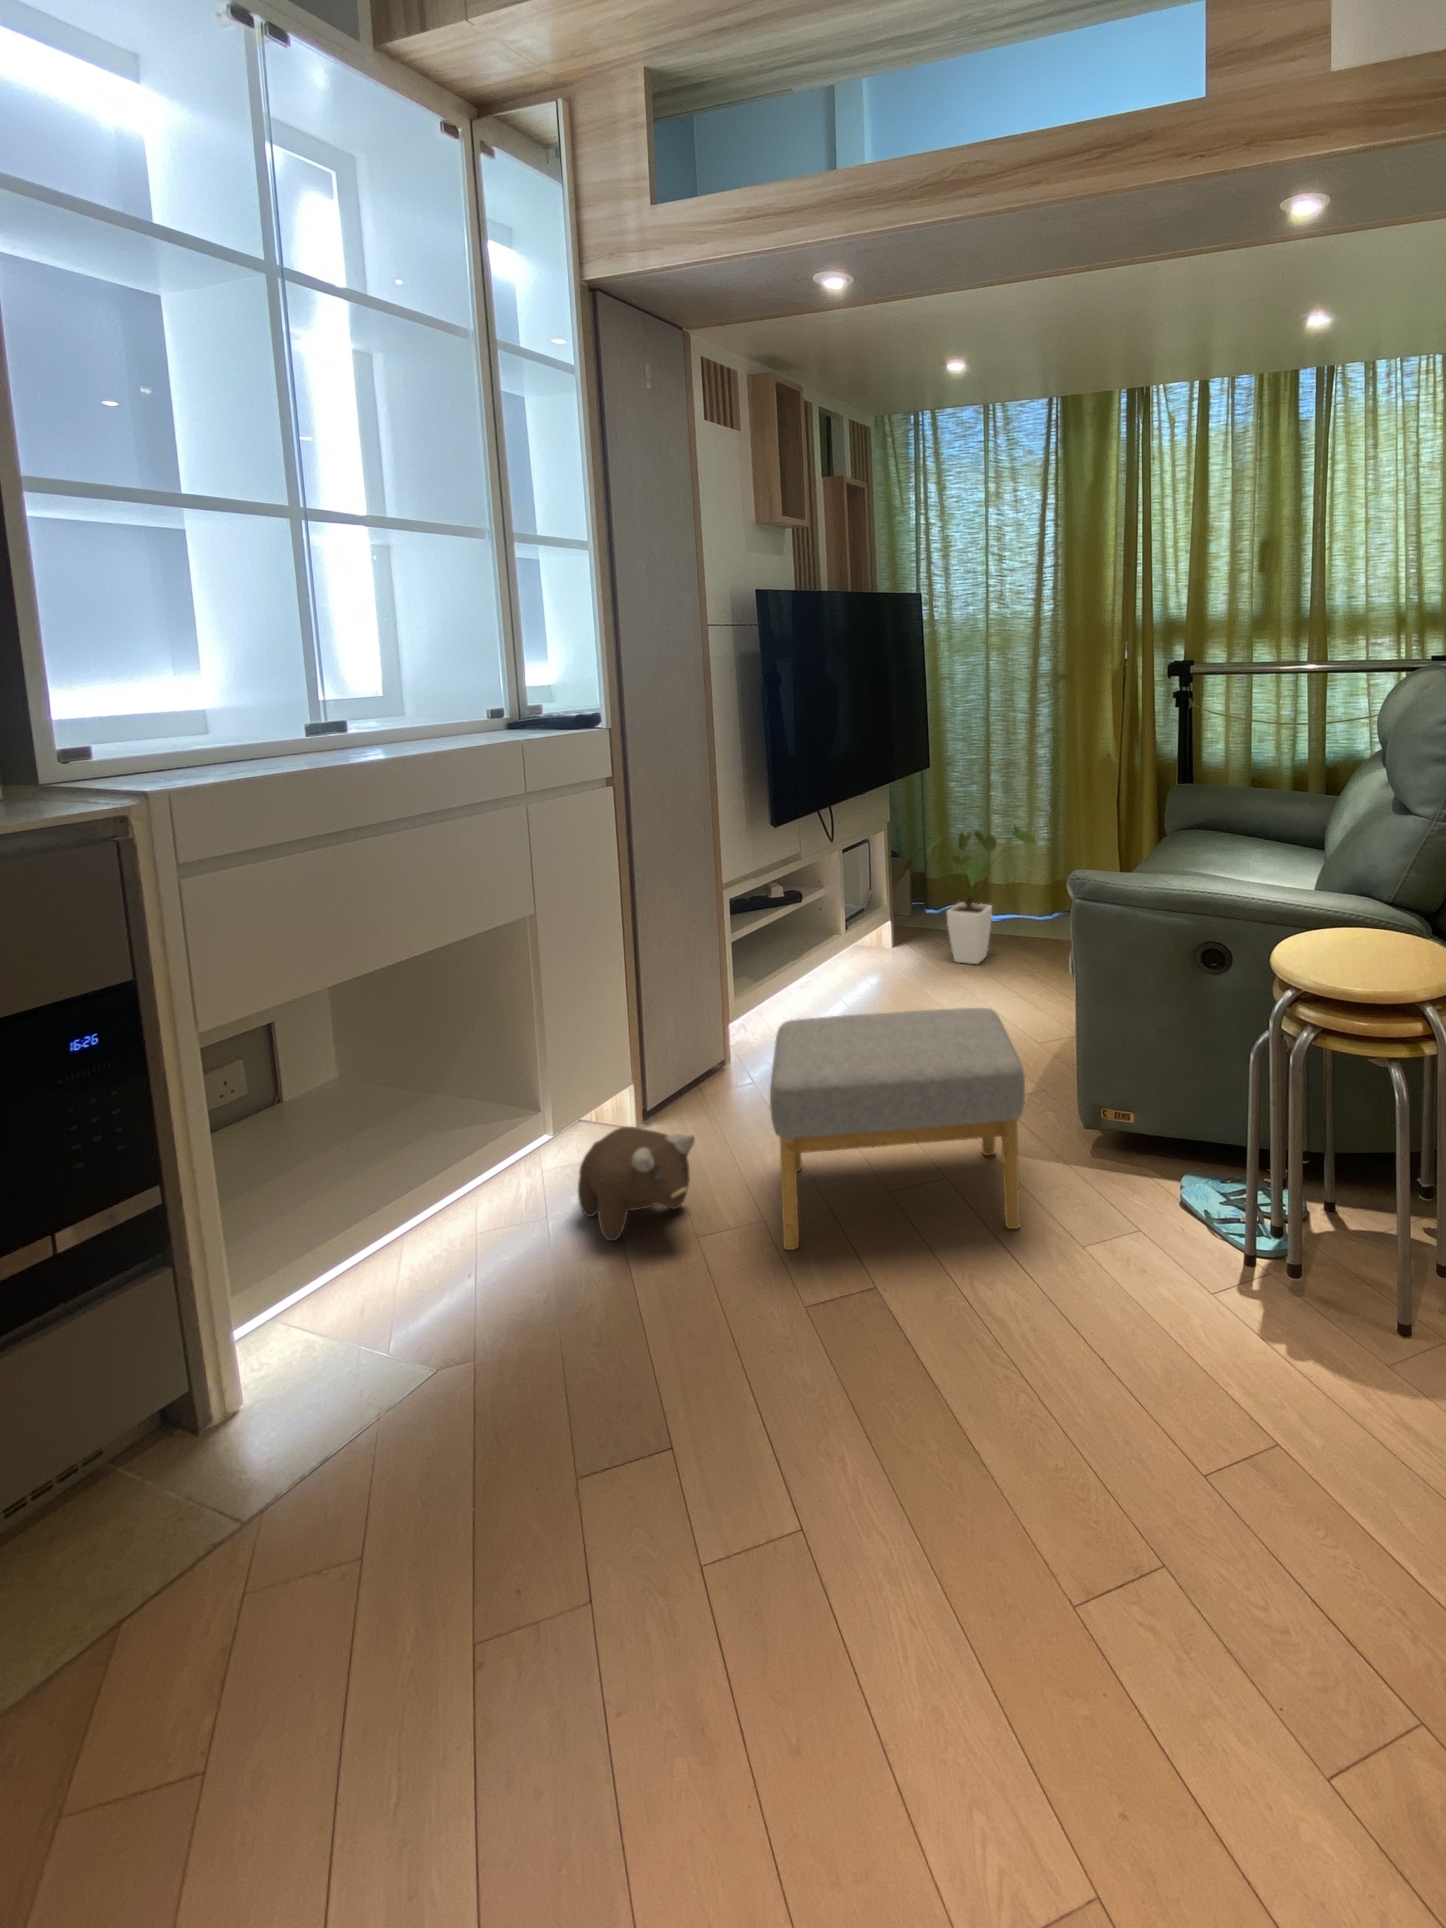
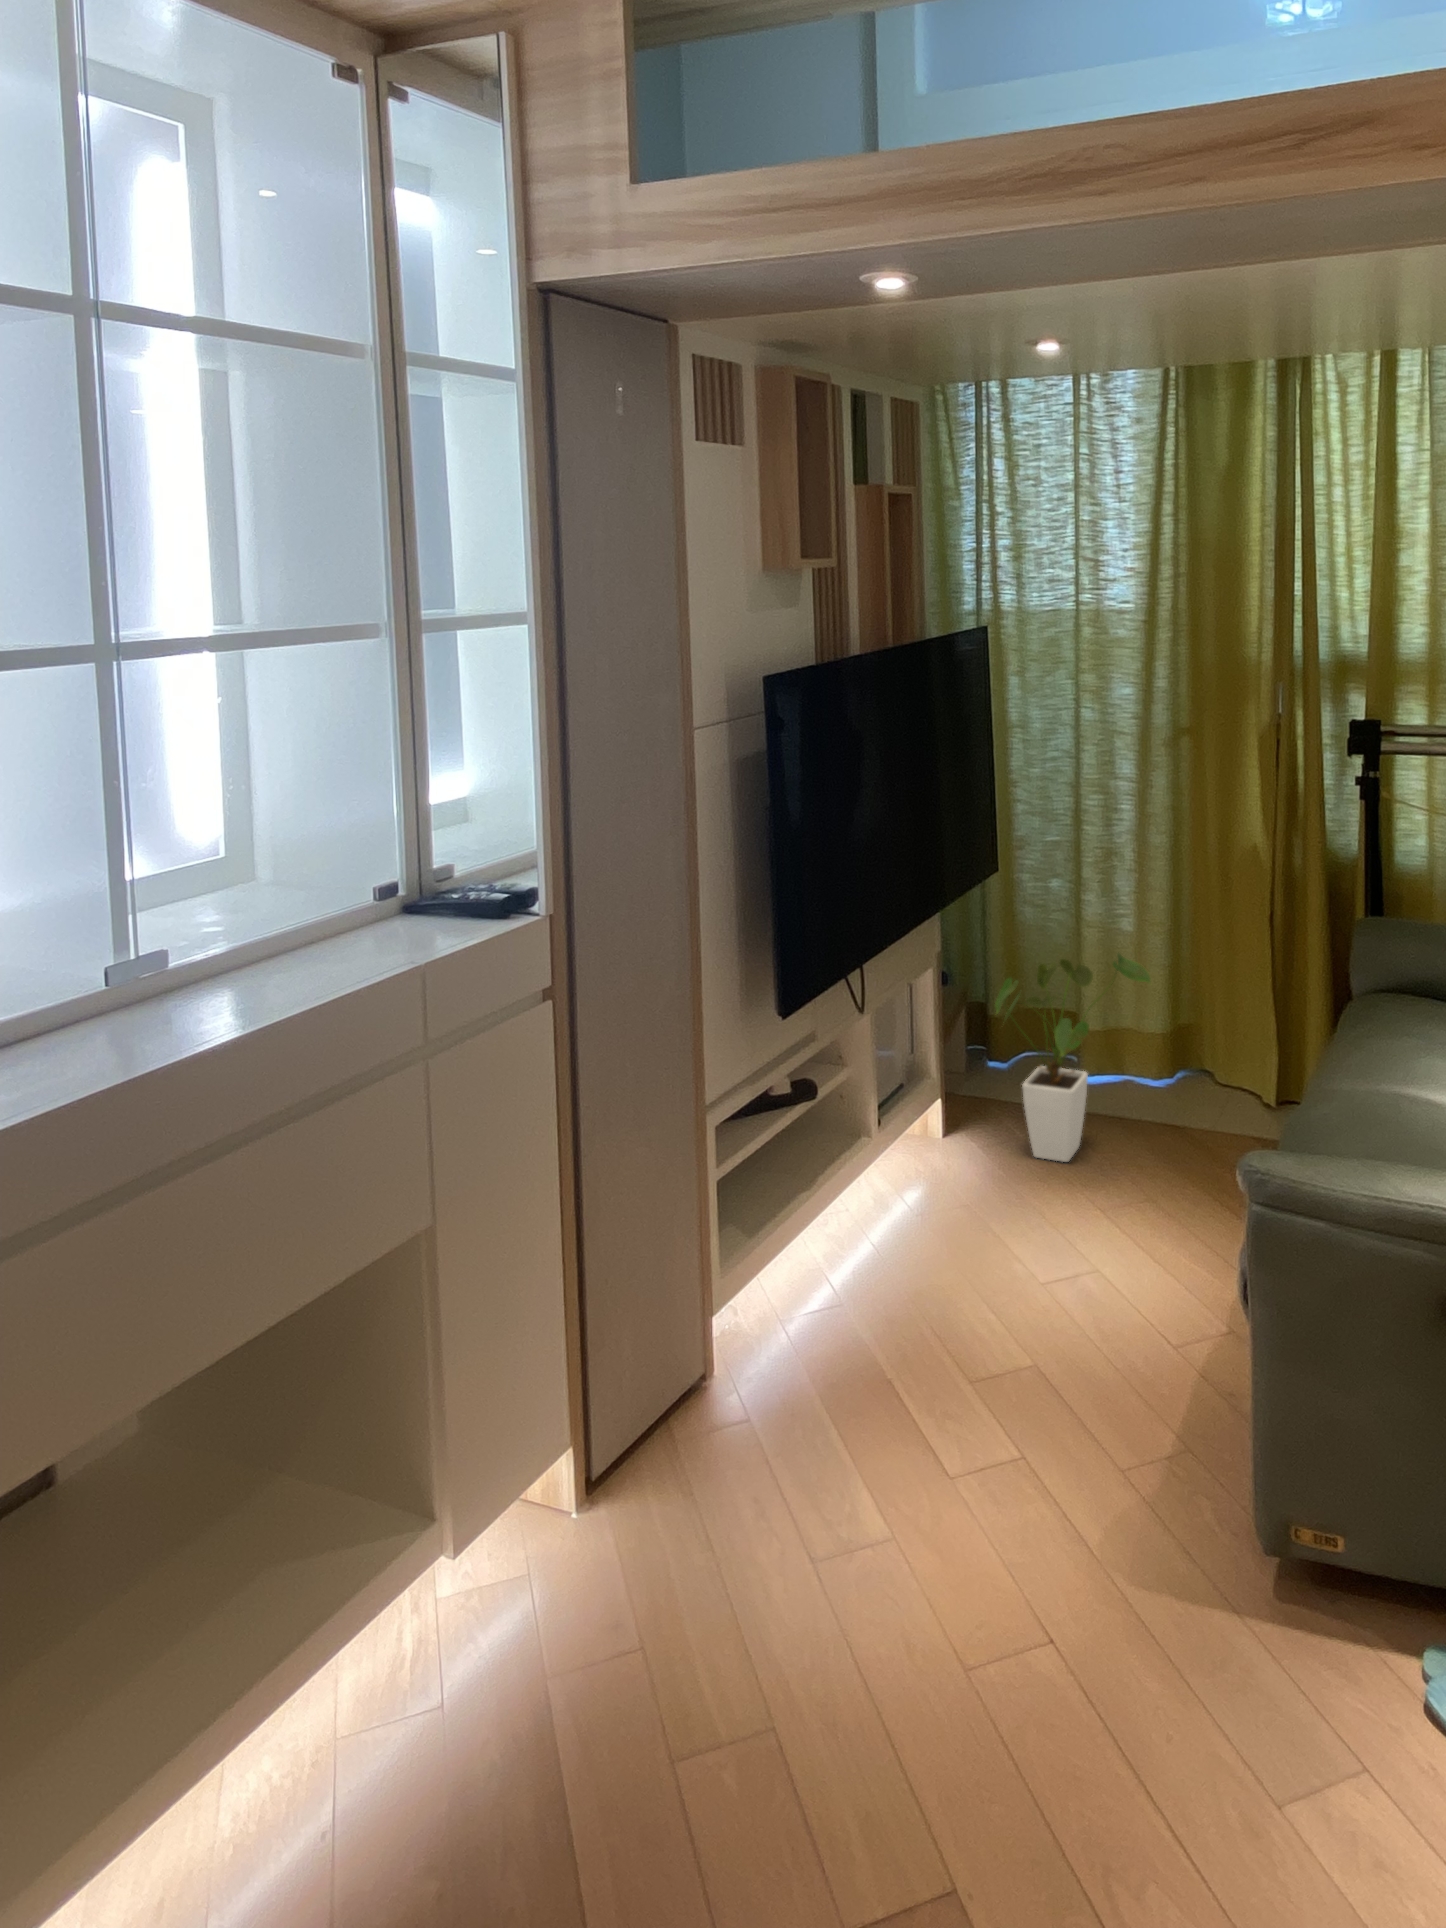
footstool: present [770,1008,1025,1250] -> none [801,1350,1189,1789]
plush toy: present [578,1127,695,1241] -> none [505,1563,685,1765]

